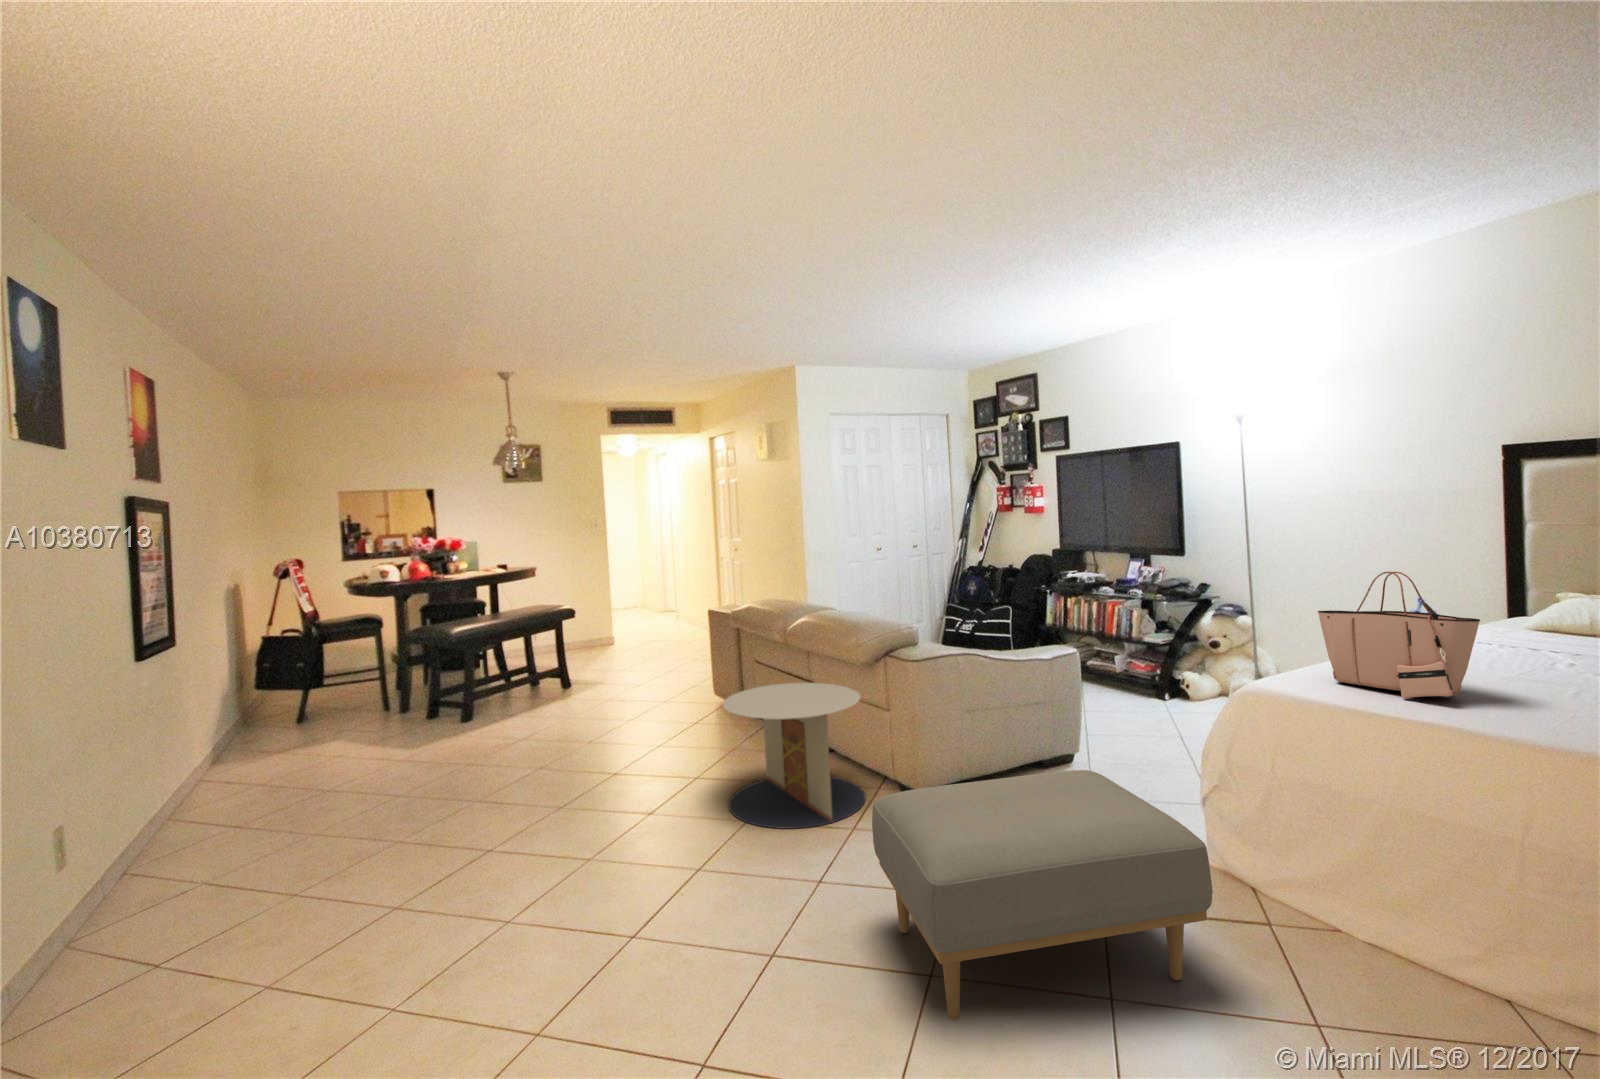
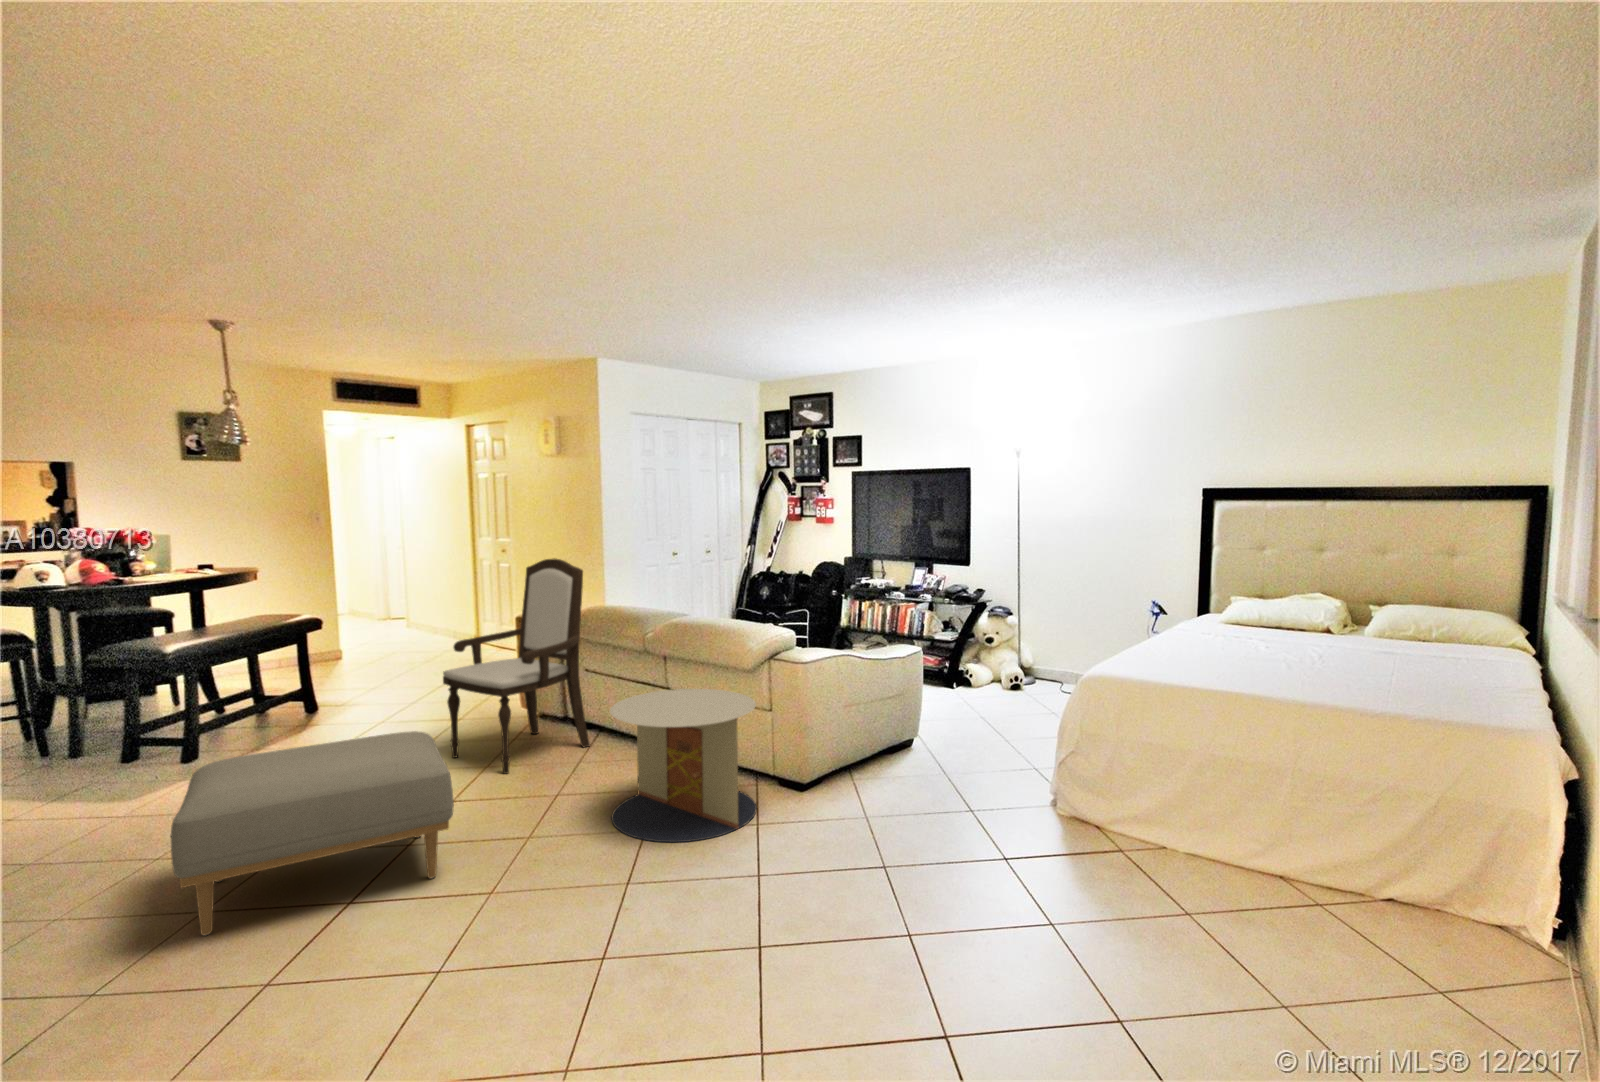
armchair: none [634,558,756,749] -> present [443,558,590,774]
tote bag: present [1318,572,1480,699] -> none [1152,577,1267,673]
ottoman: present [872,770,1213,1021] -> present [171,731,454,935]

